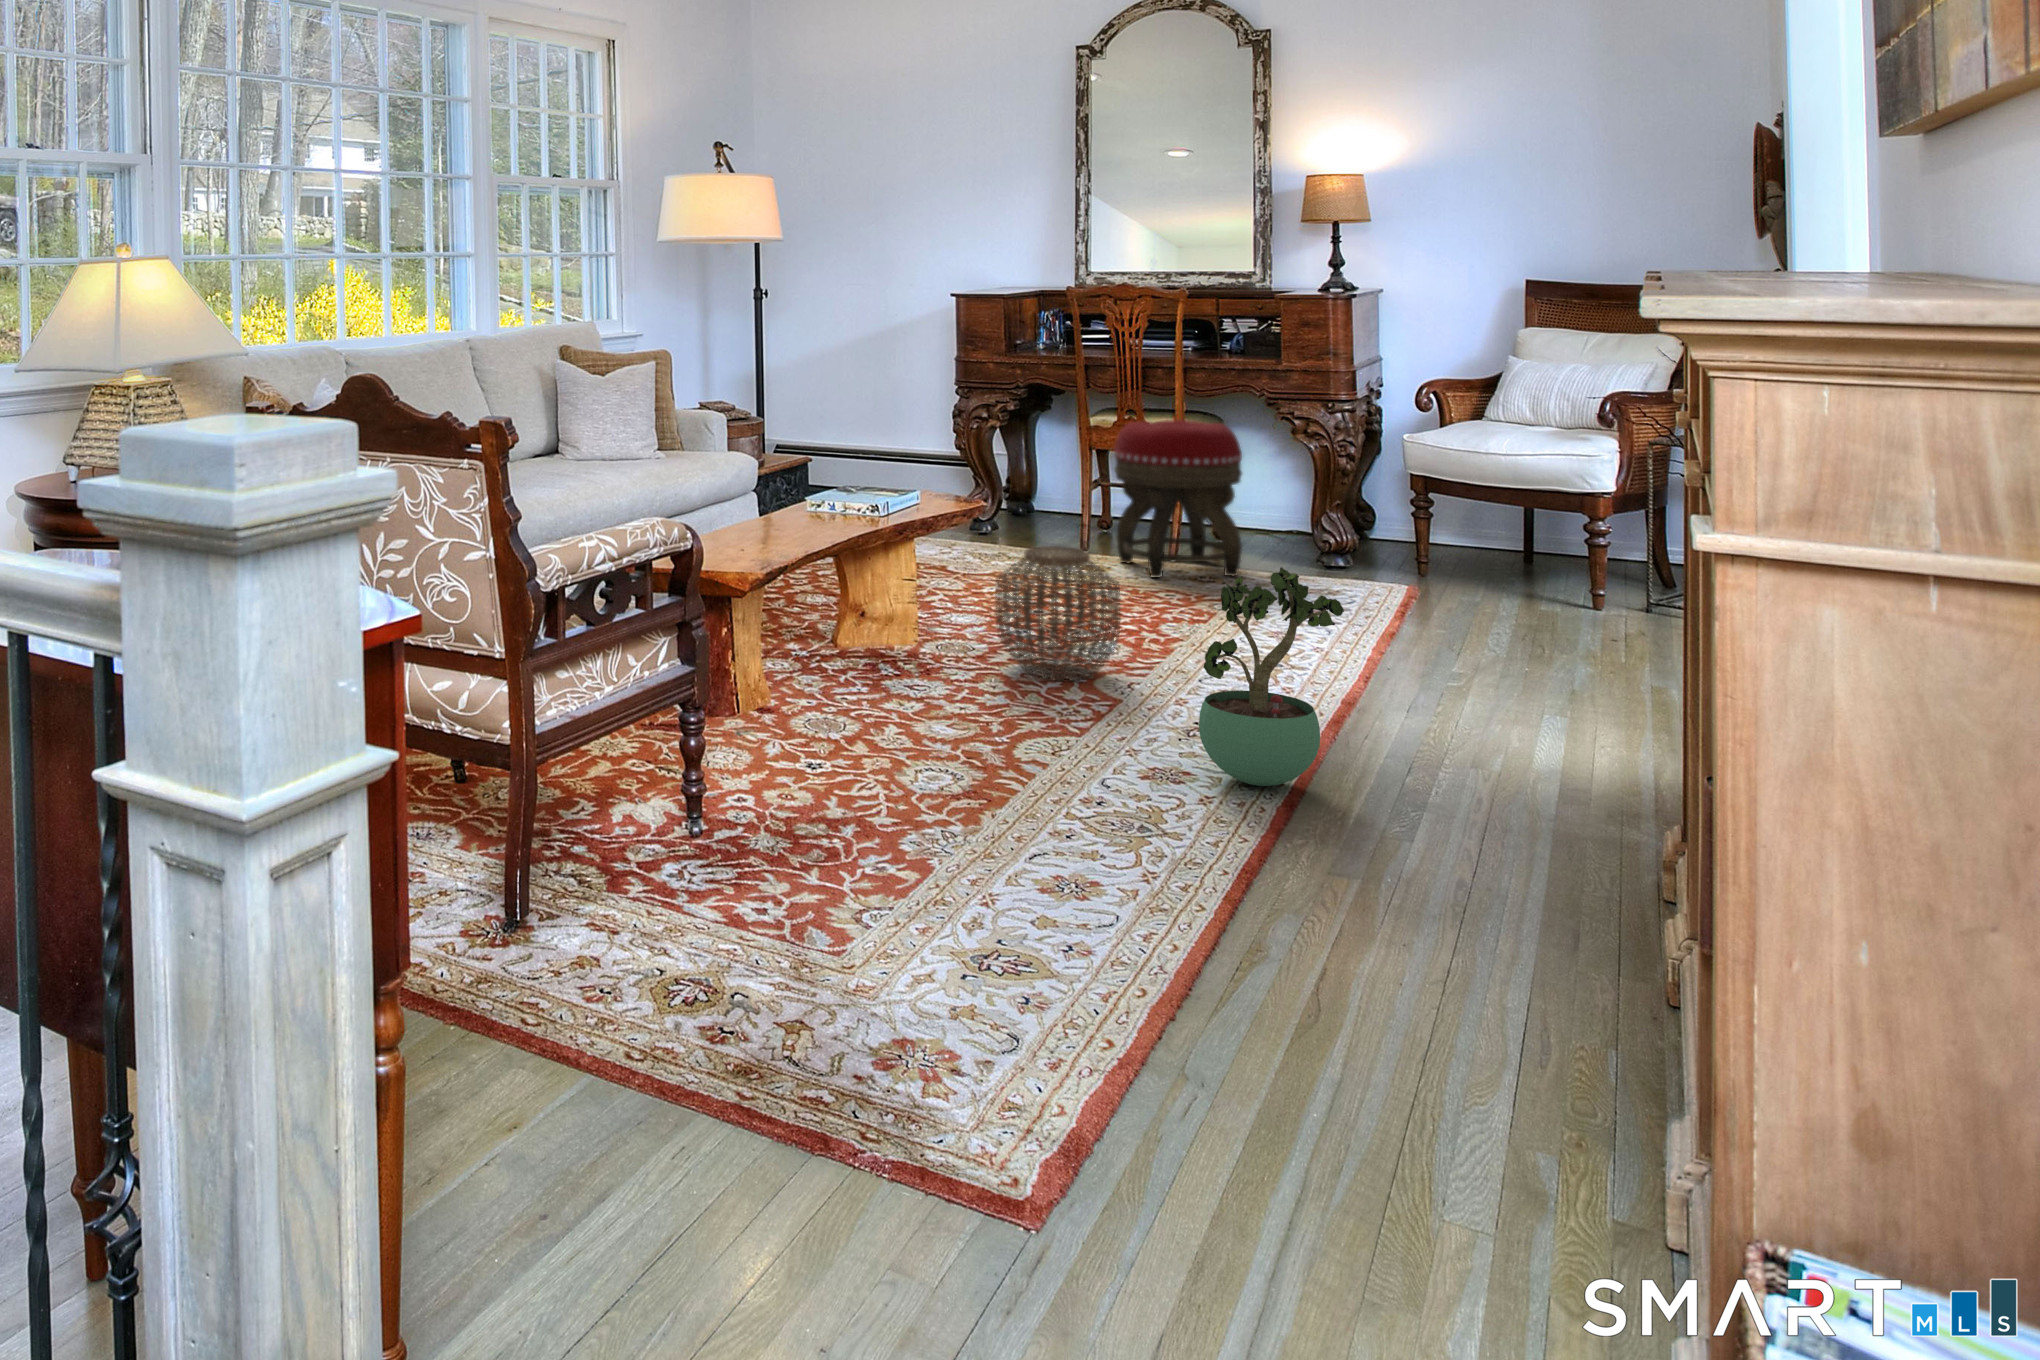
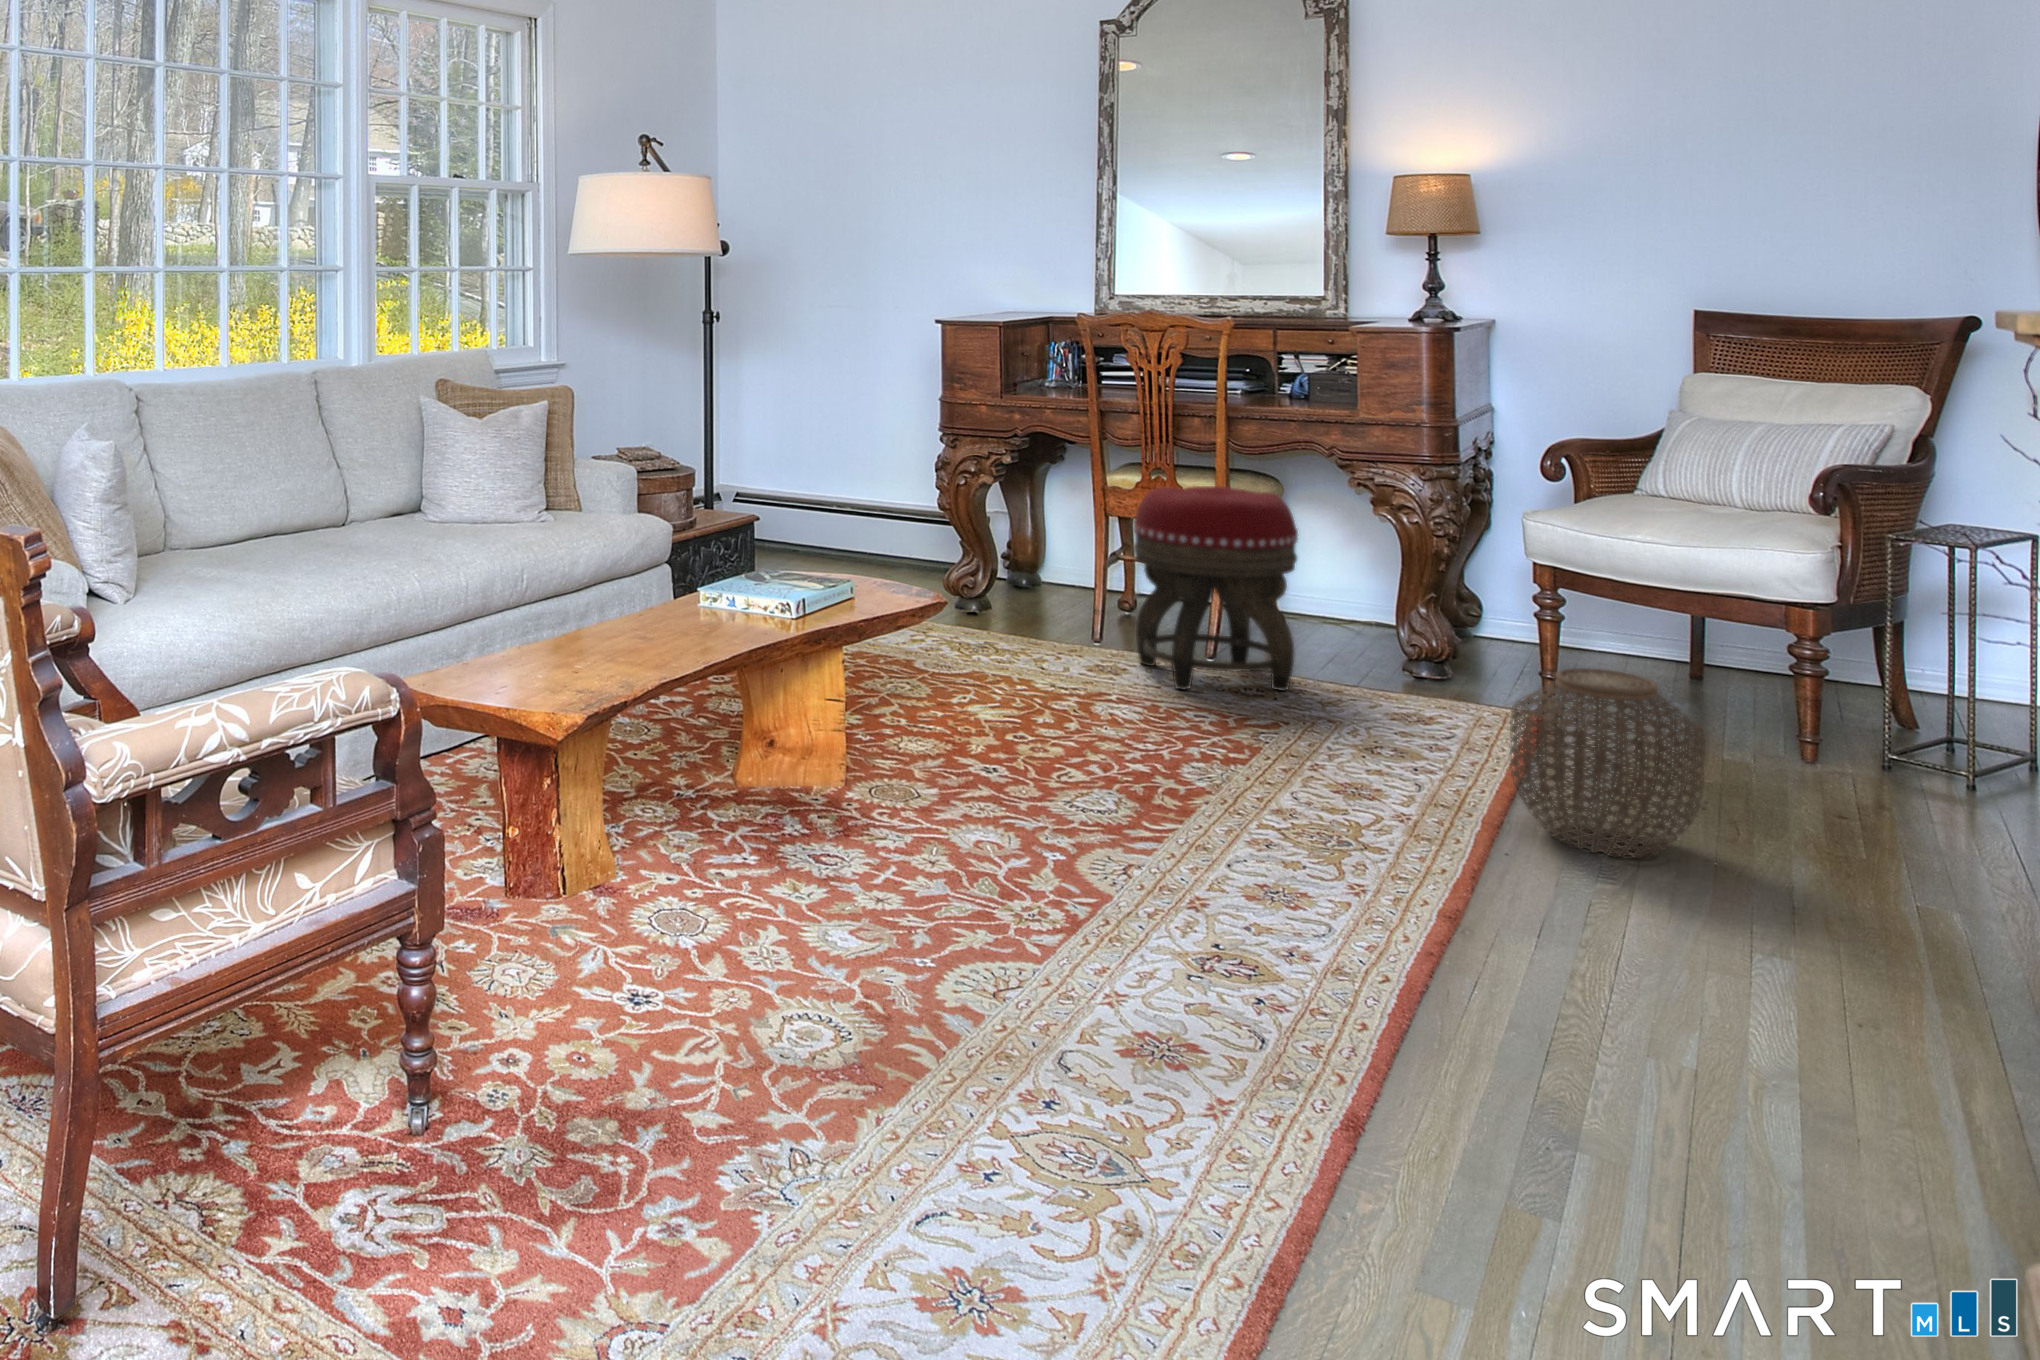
woven basket: present [995,546,1120,681] -> present [1509,668,1705,858]
potted plant: present [1199,567,1344,786] -> none [1203,746,1423,1071]

